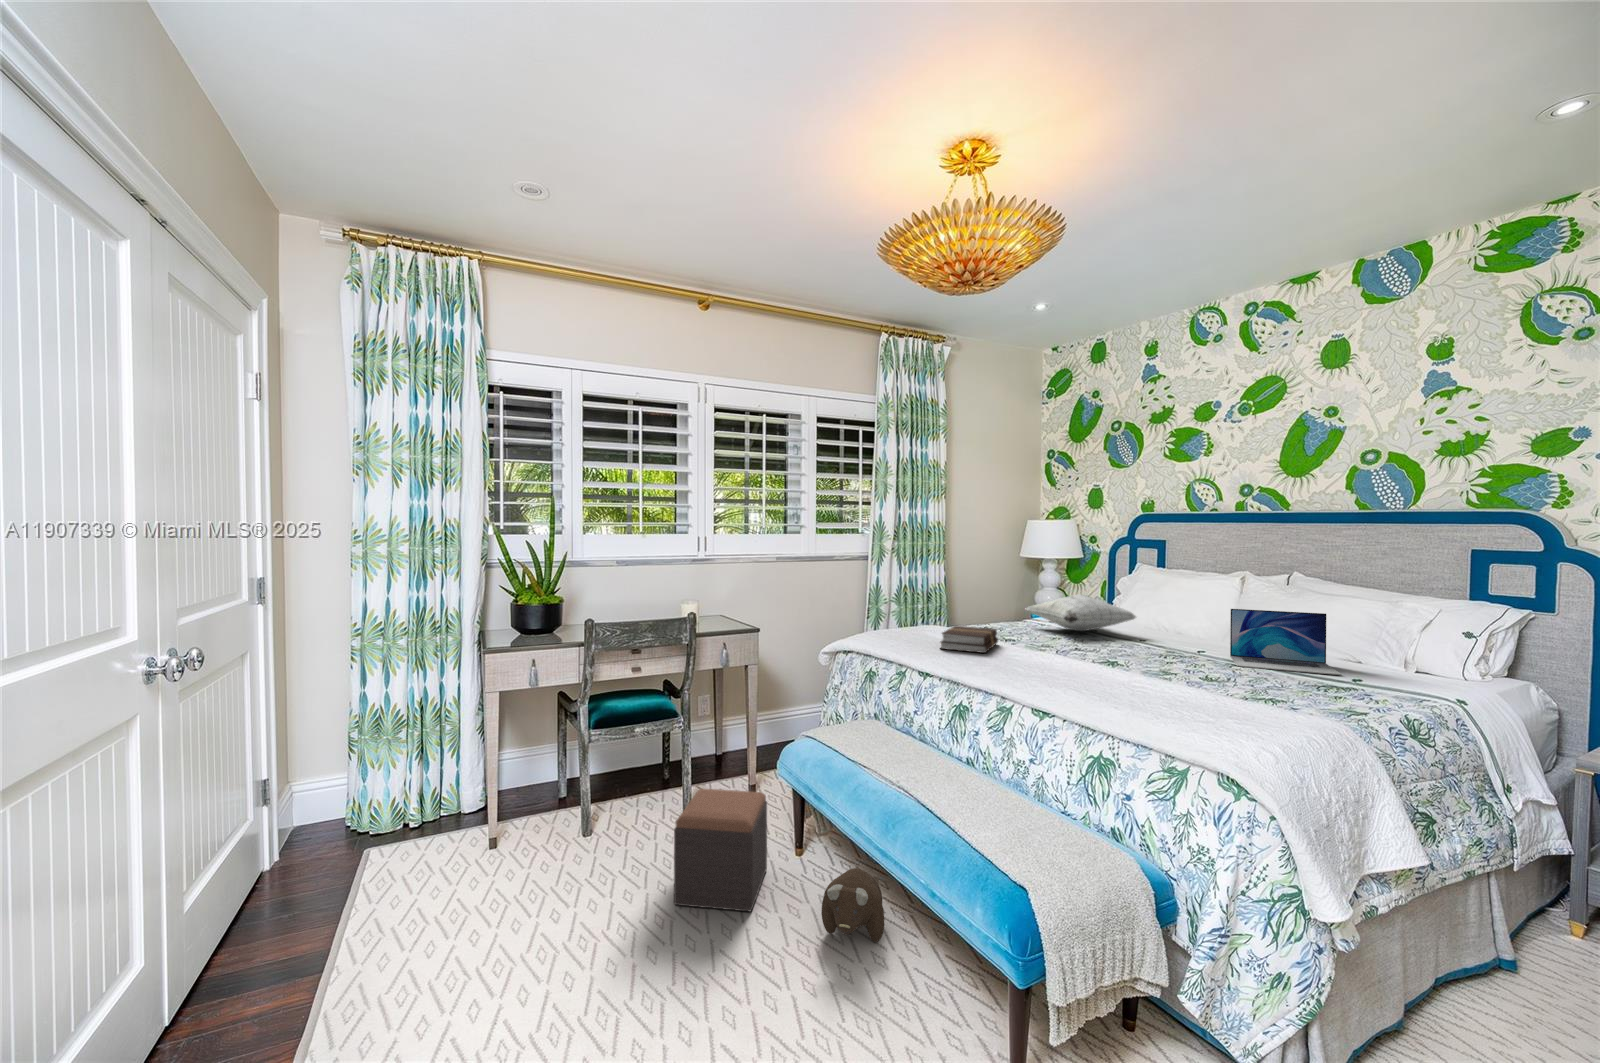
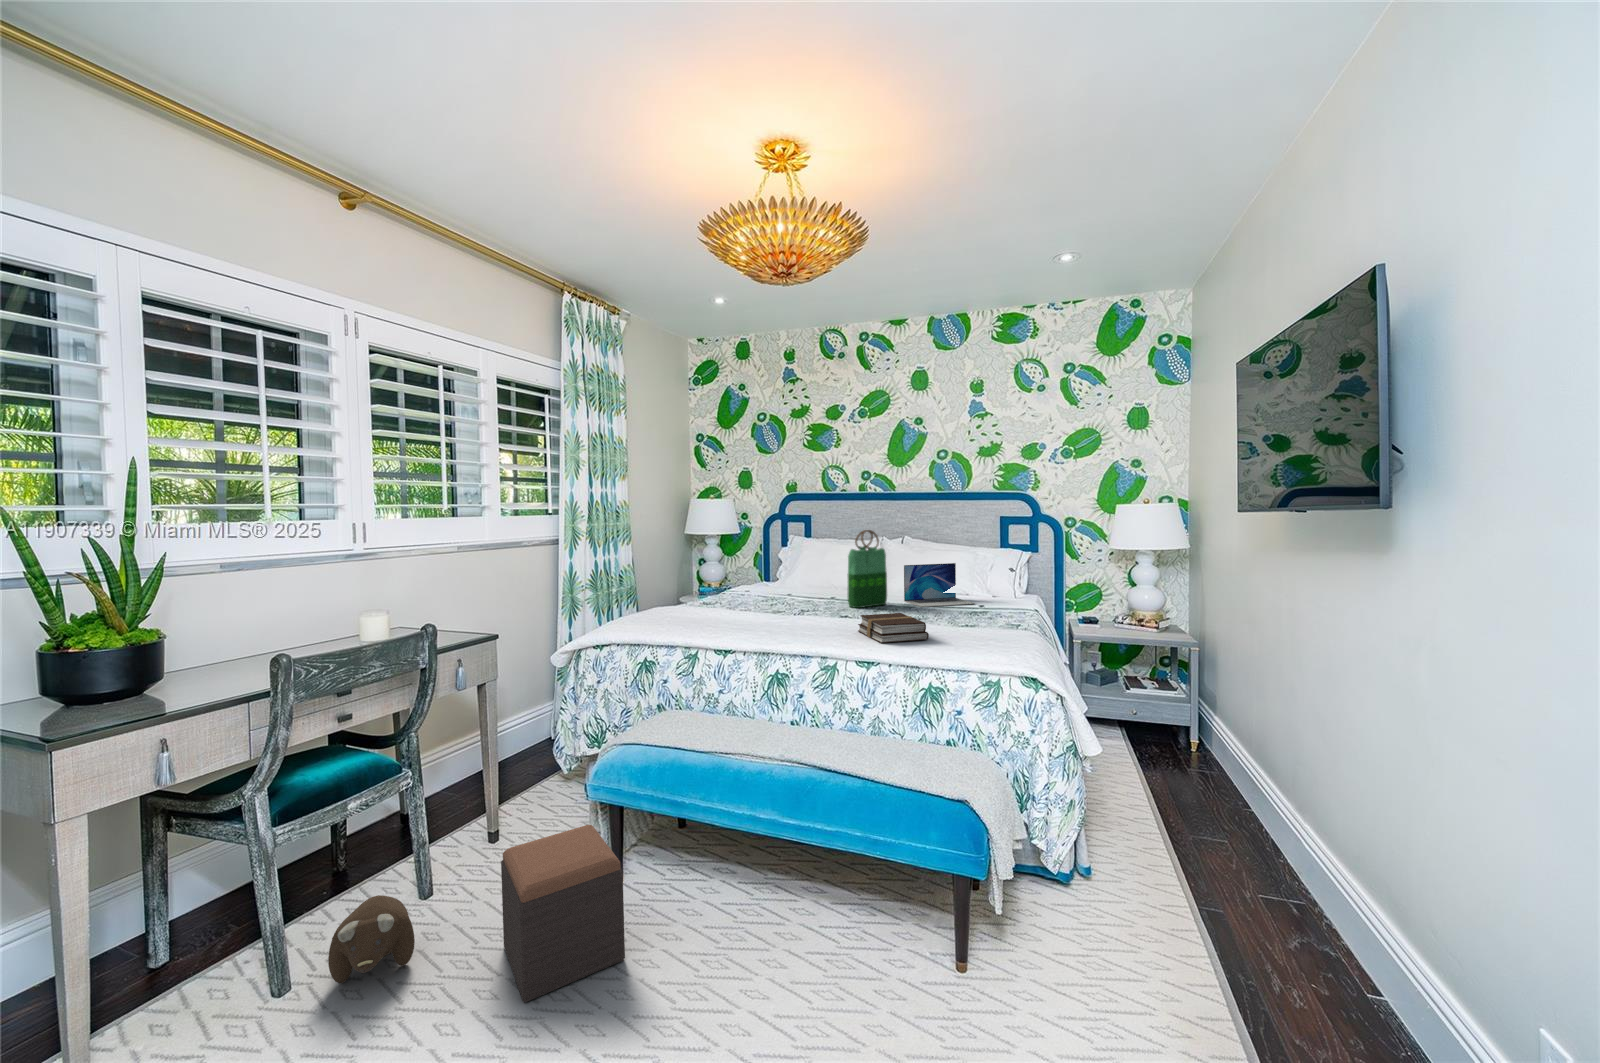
tote bag: none [1132,559,1193,656] -> present [848,530,887,608]
pillow: present [1025,594,1136,631] -> none [736,565,827,597]
book: present [941,626,998,653] -> present [858,613,929,643]
plush toy: present [822,868,884,942] -> present [328,895,415,983]

